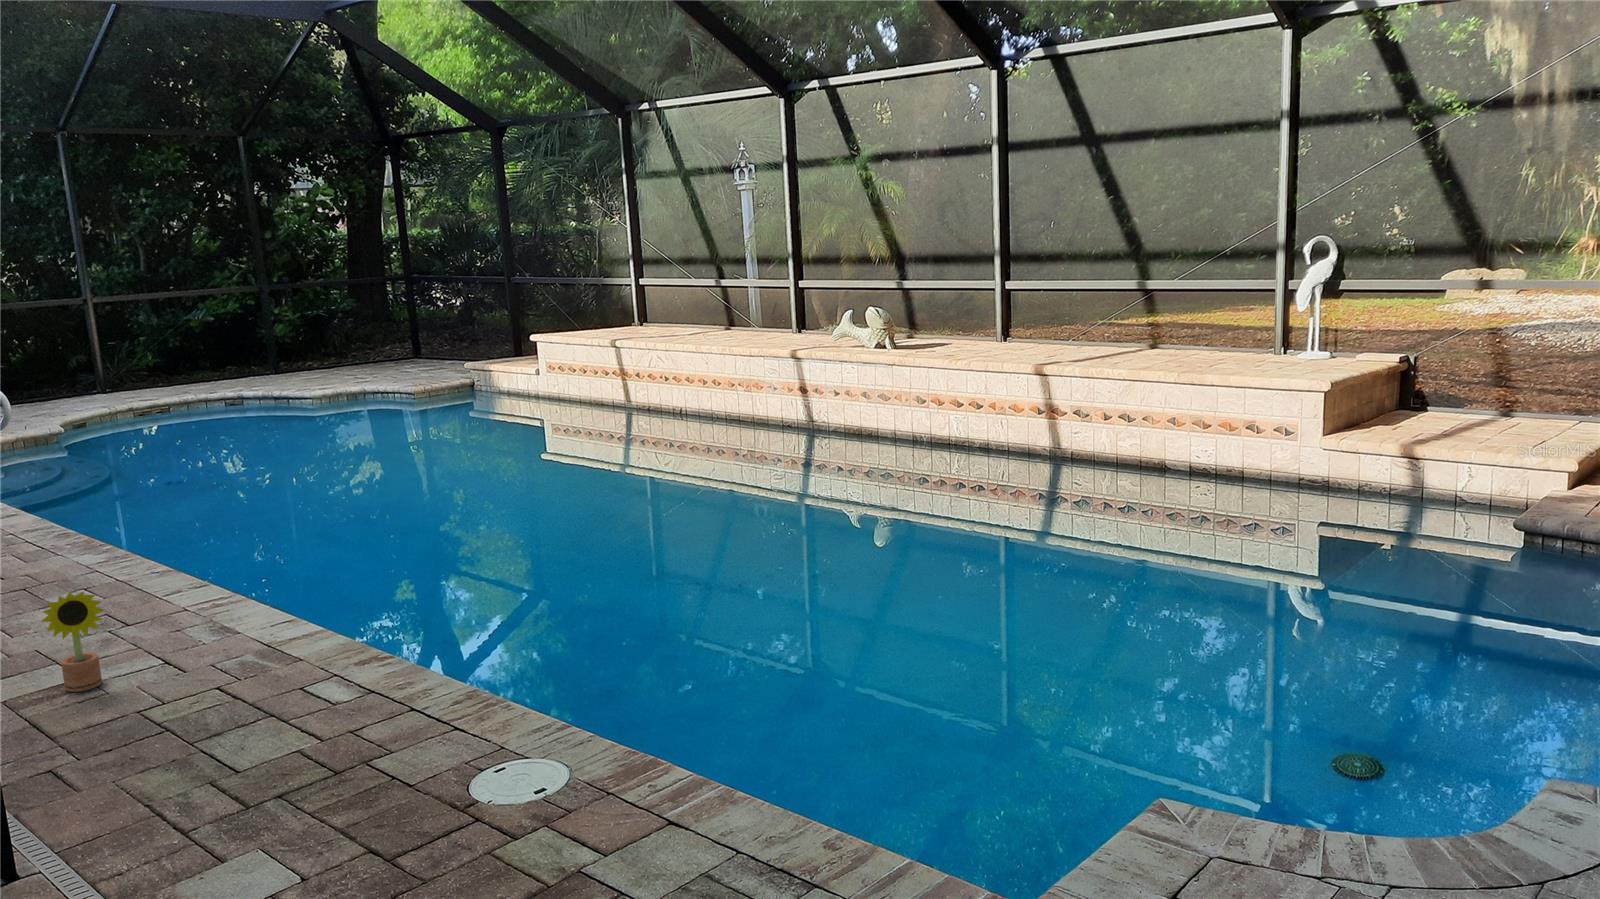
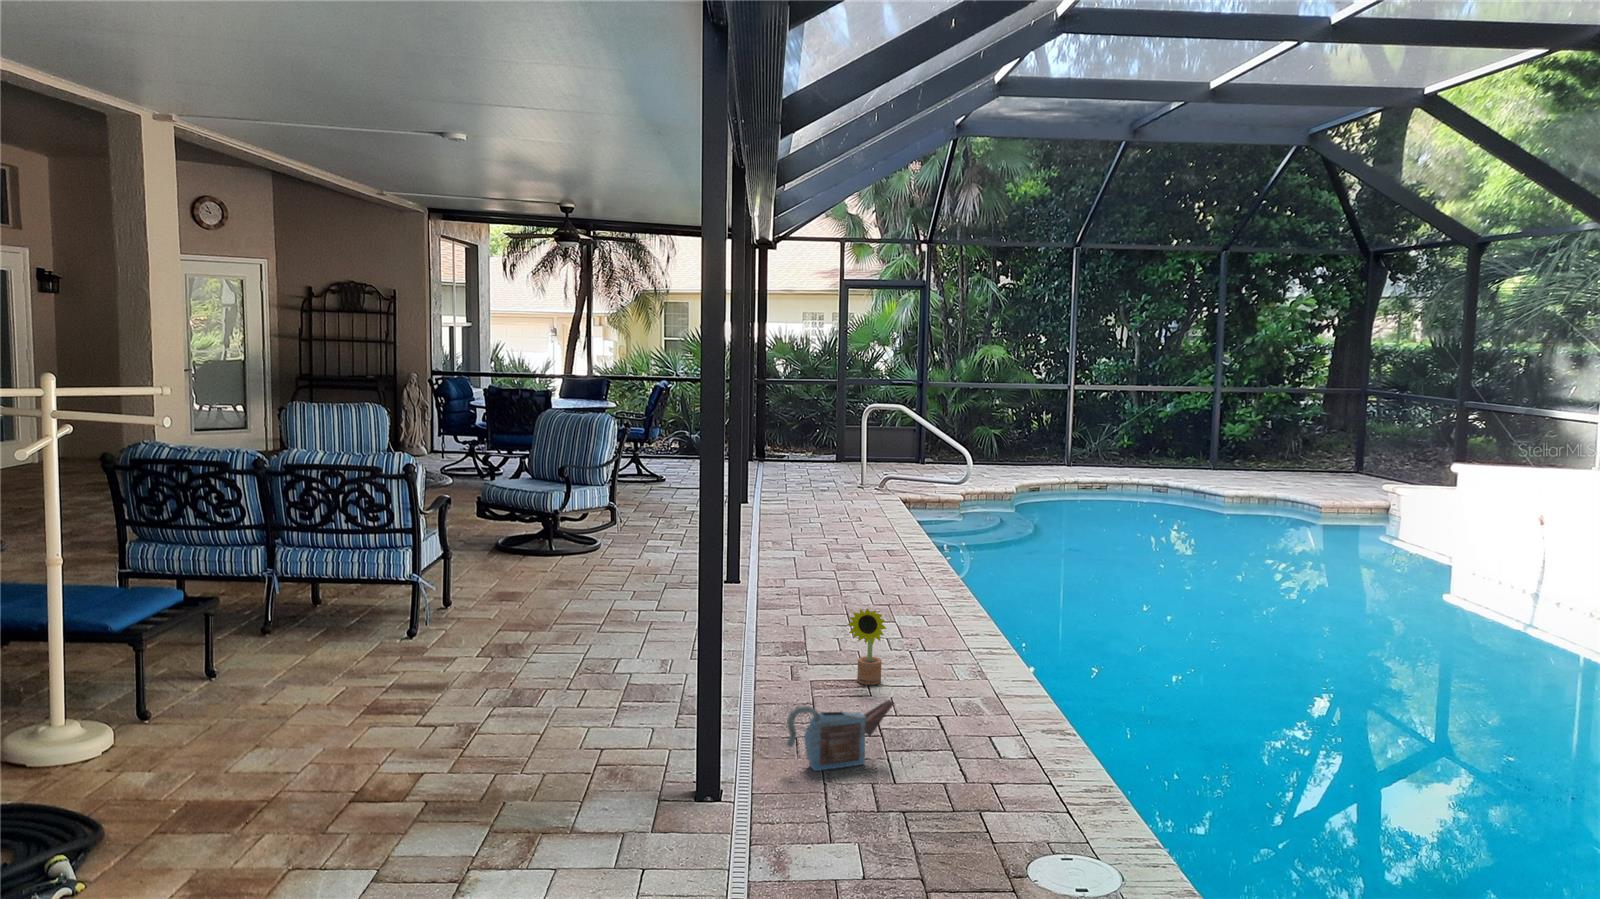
watering can: none [63,685,200,810] -> present [786,700,894,771]

